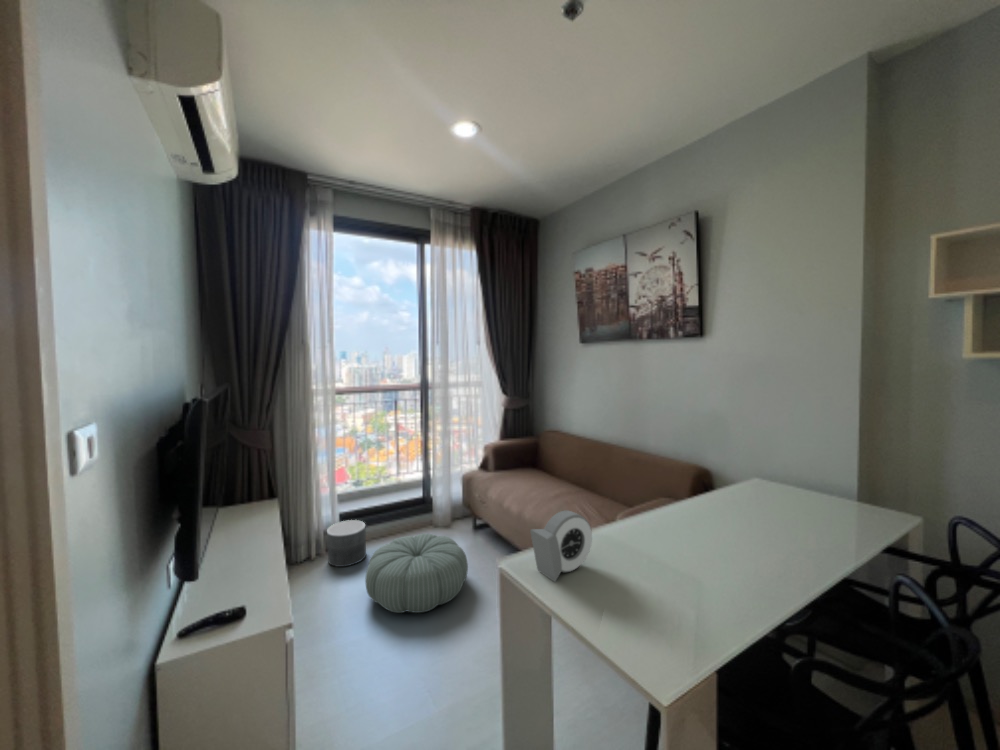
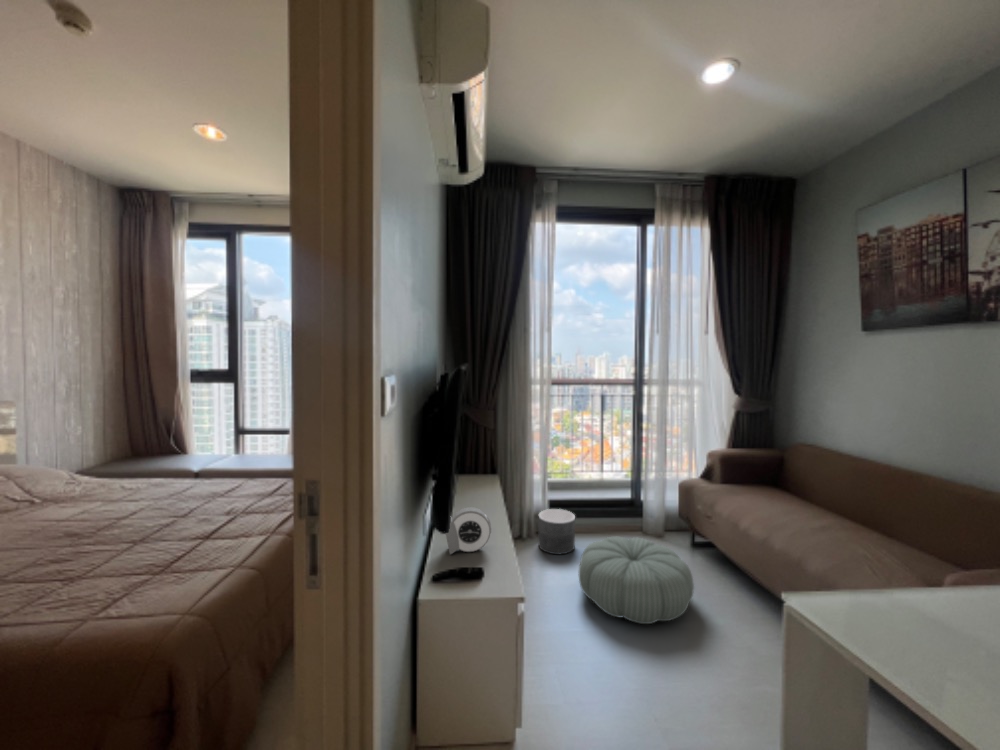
alarm clock: present [530,510,592,582] -> present [446,507,491,555]

